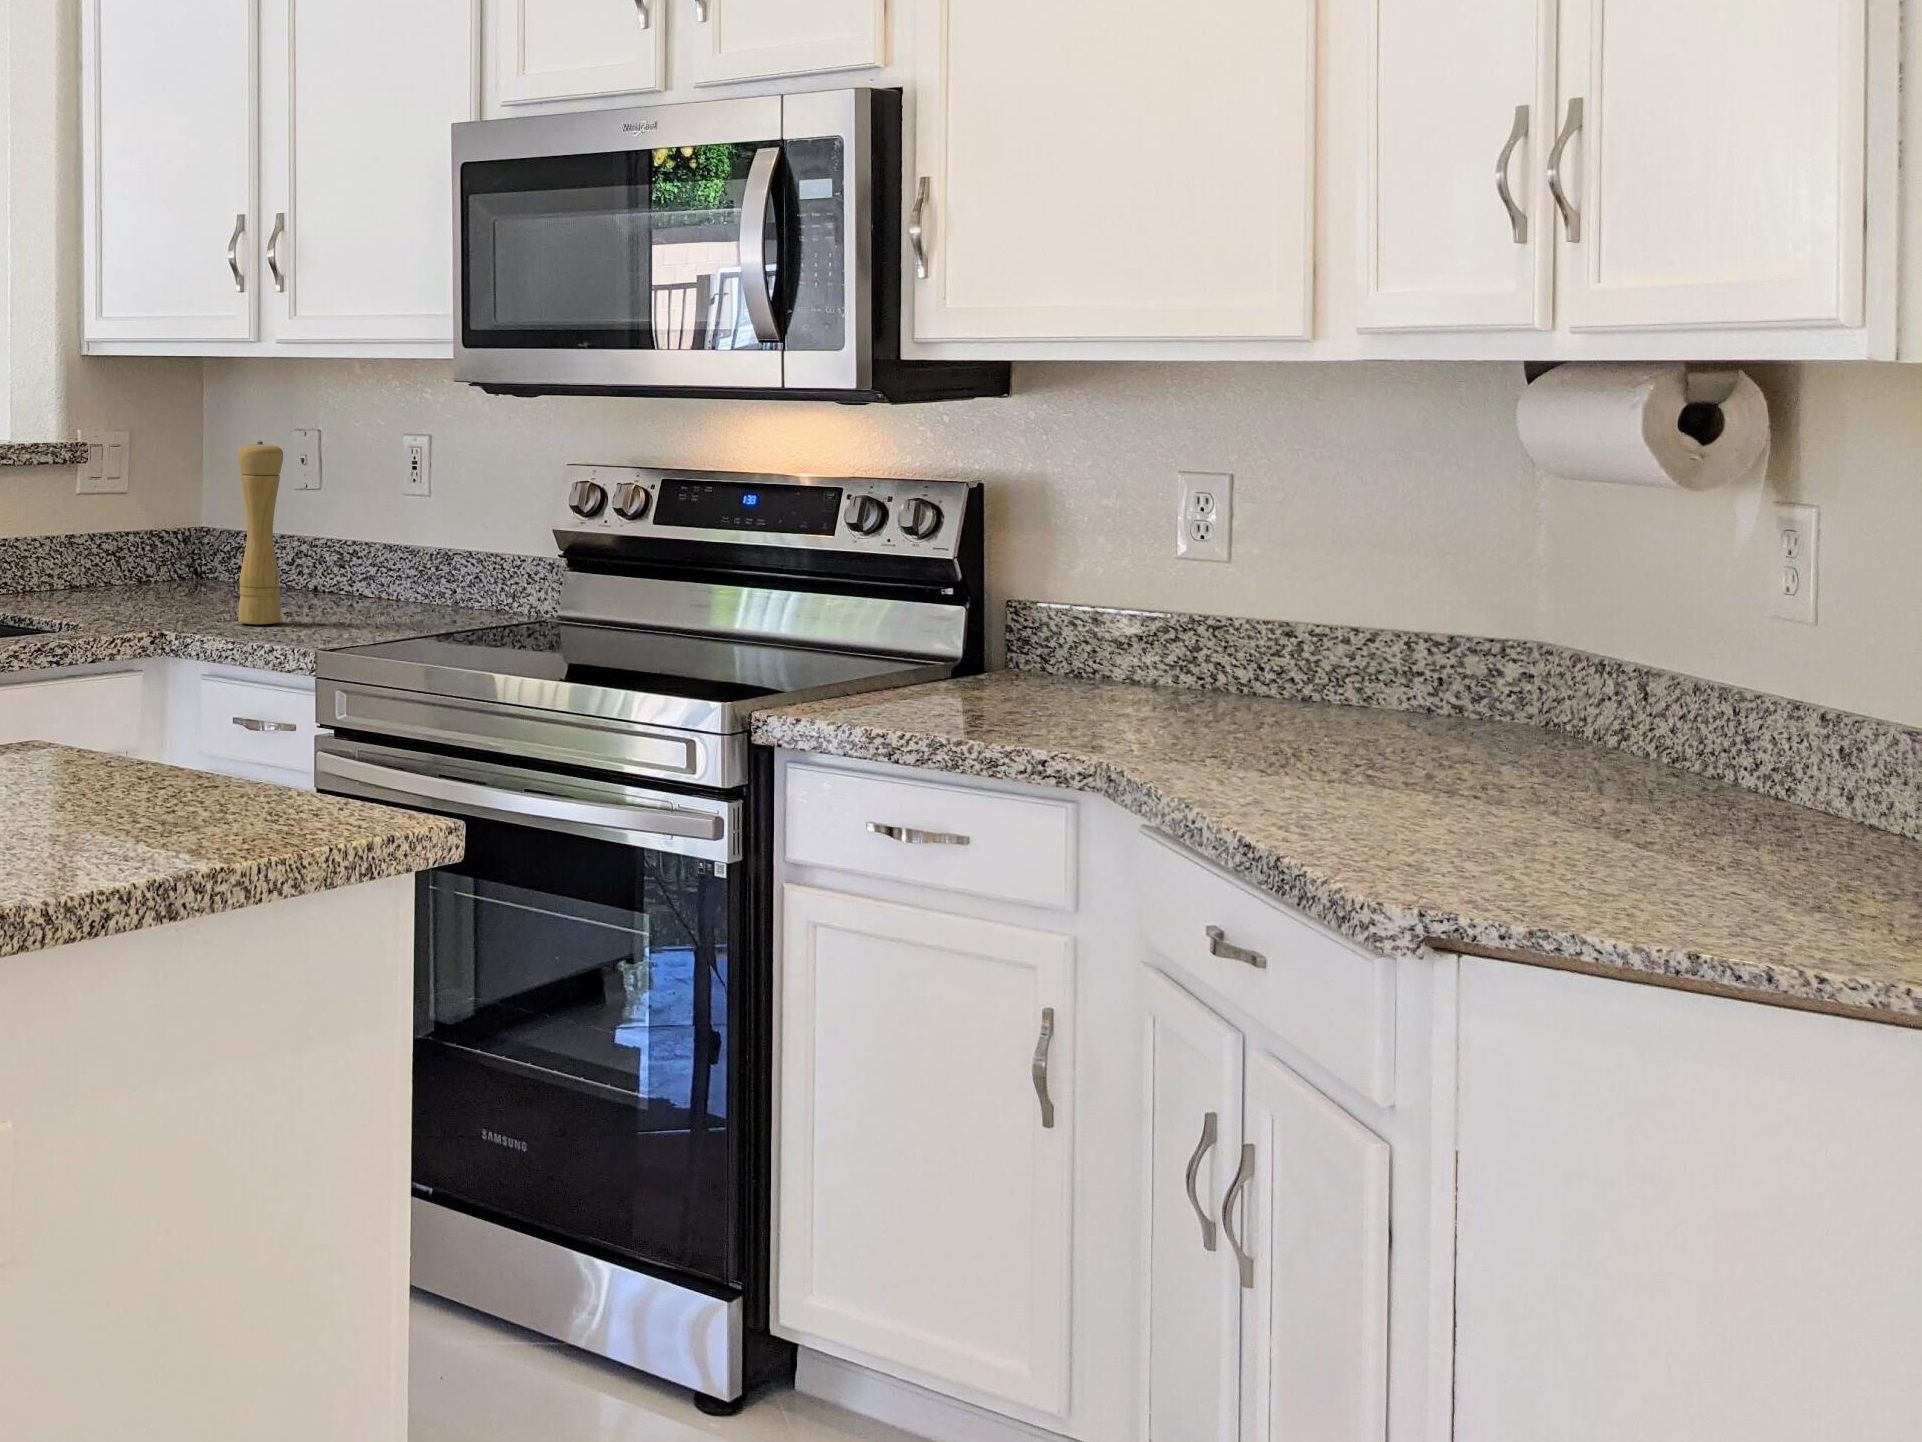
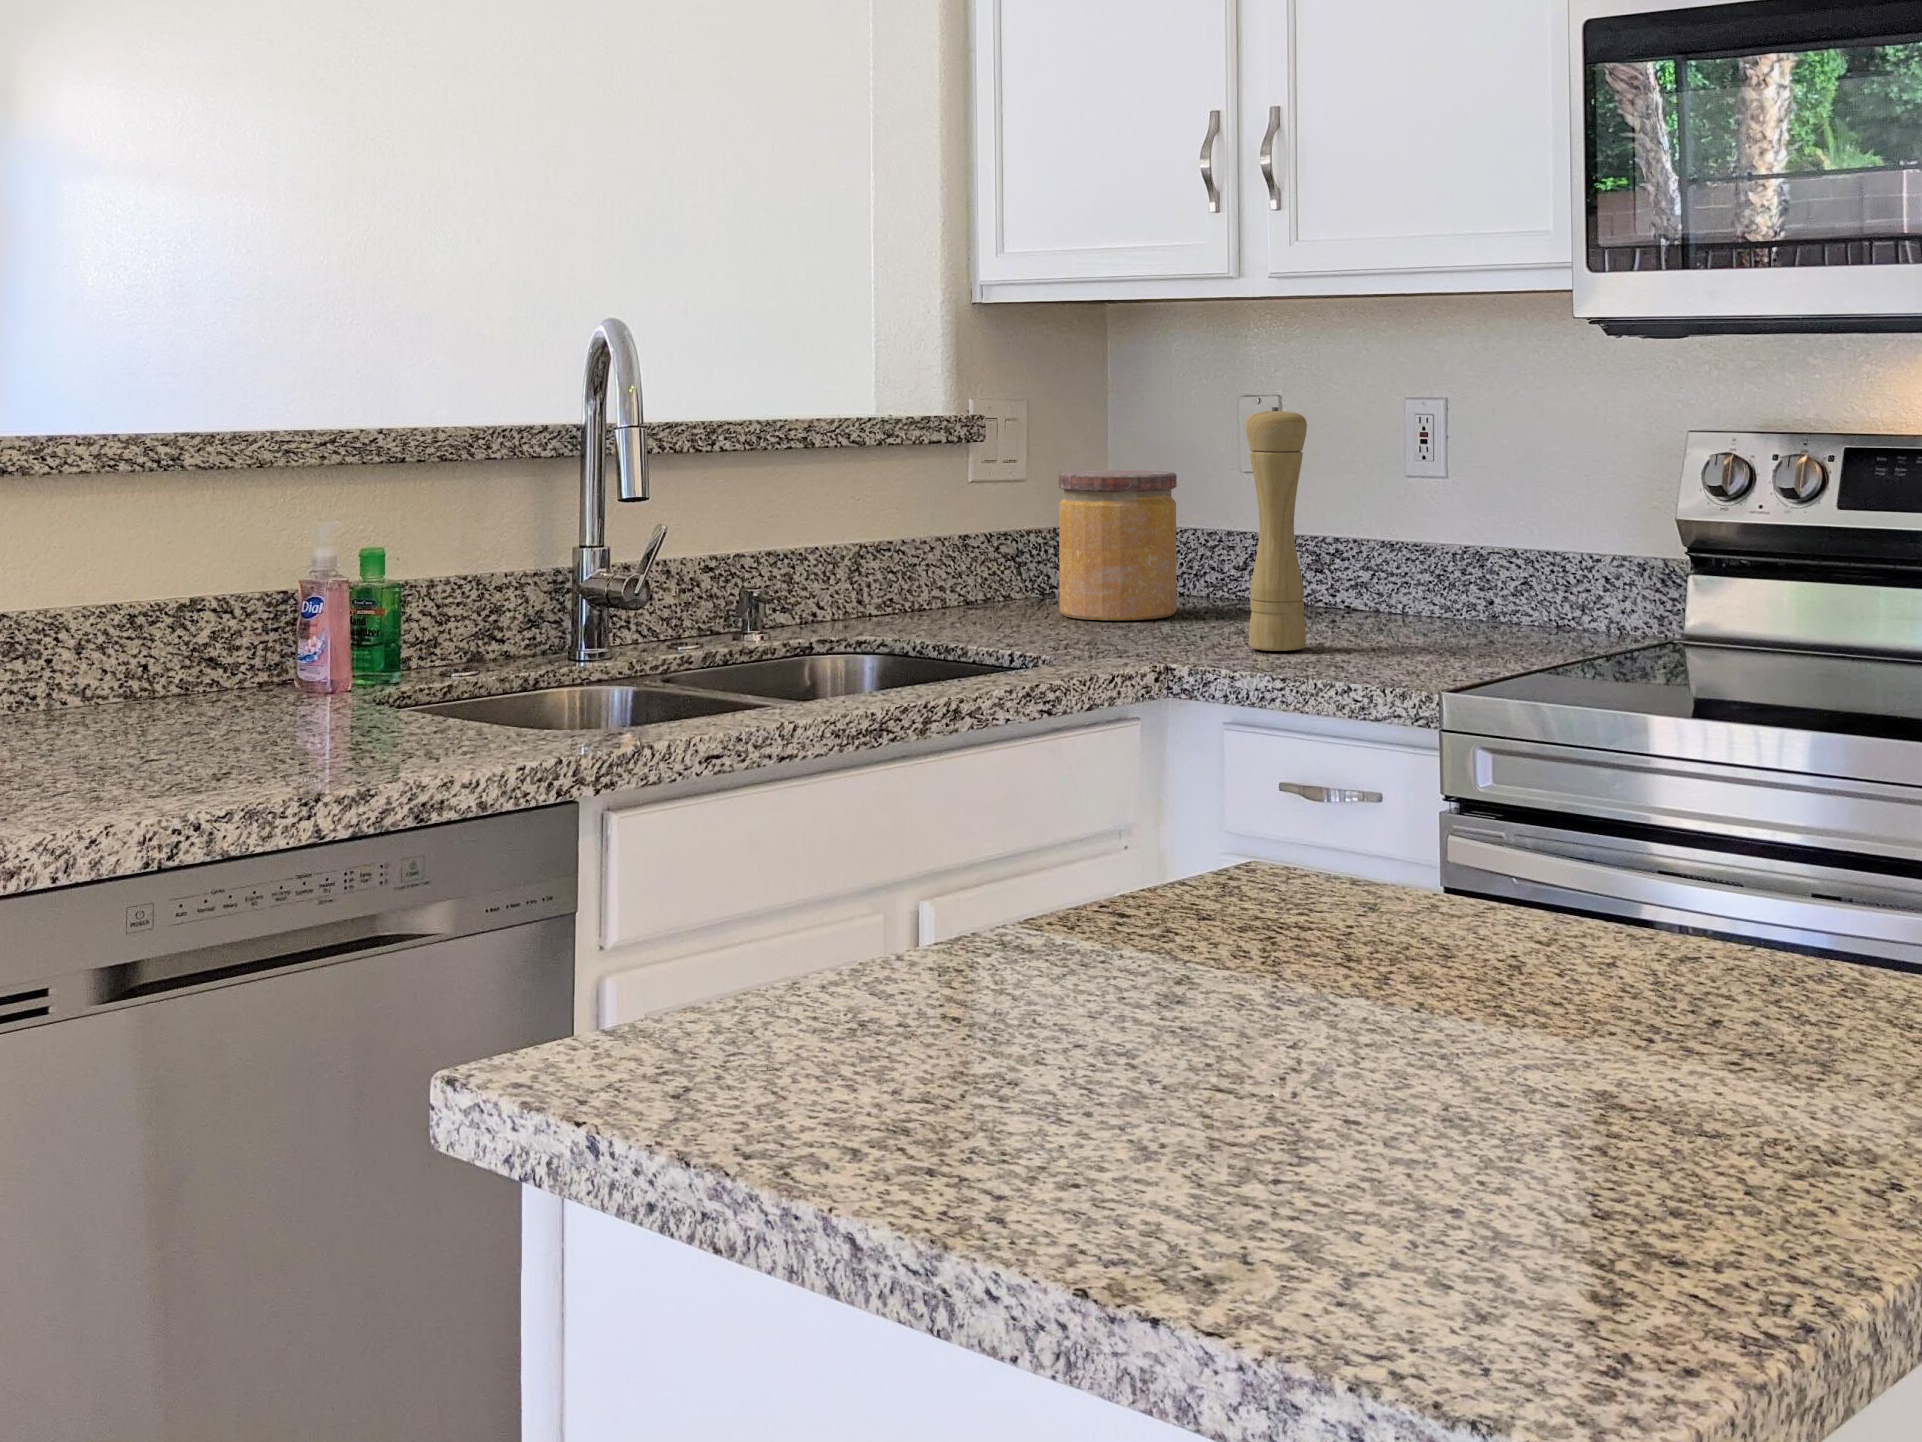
jar: none [135,486,227,602] -> present [1059,470,1177,620]

